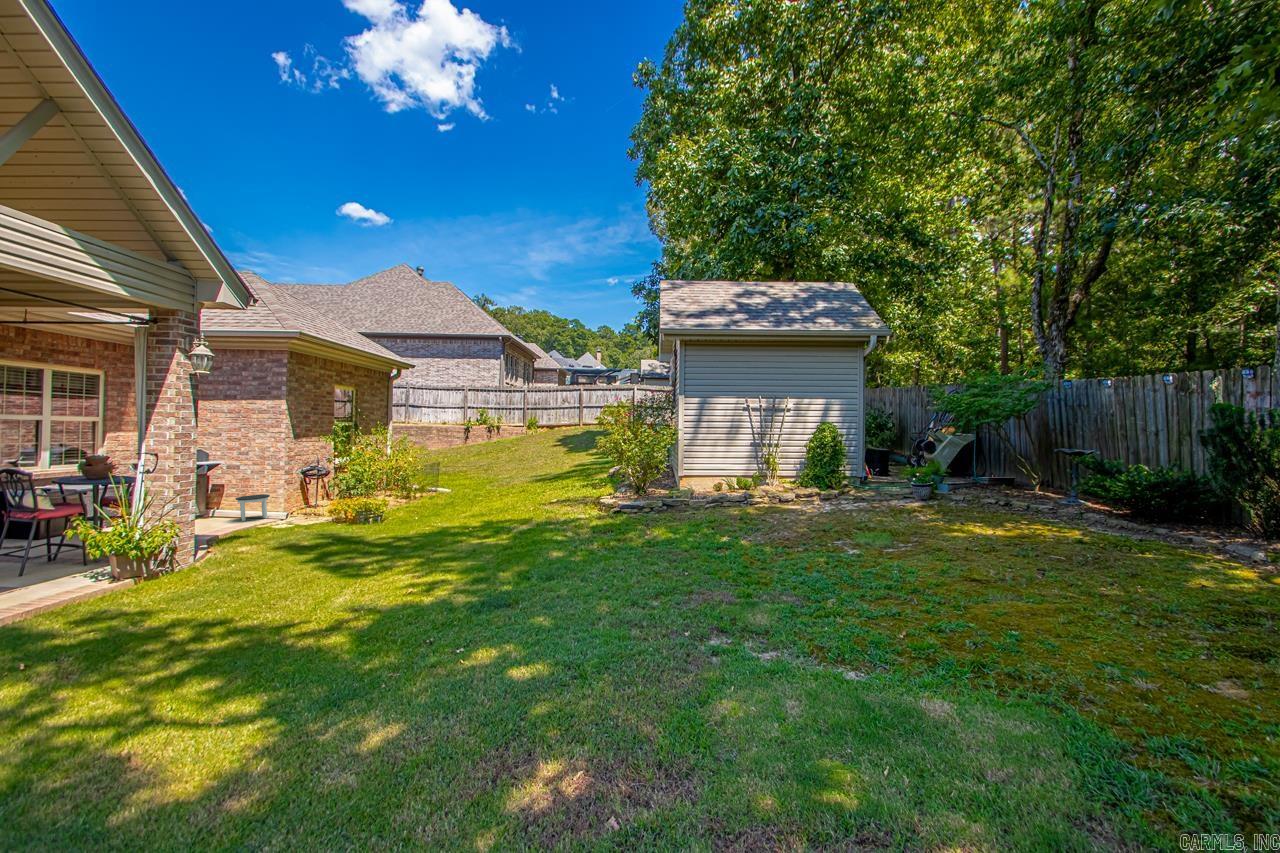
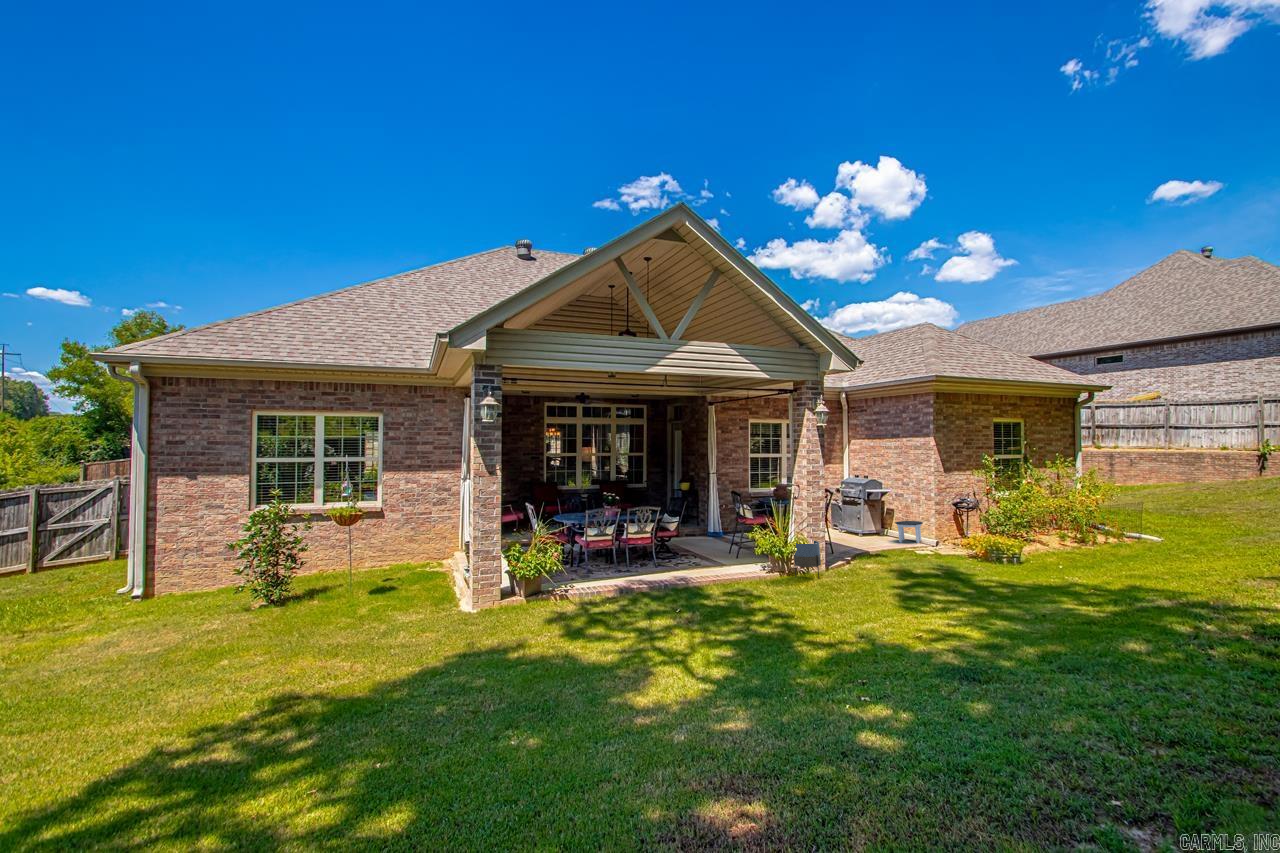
planter: none [149,529,195,585] -> present [794,541,821,578]

